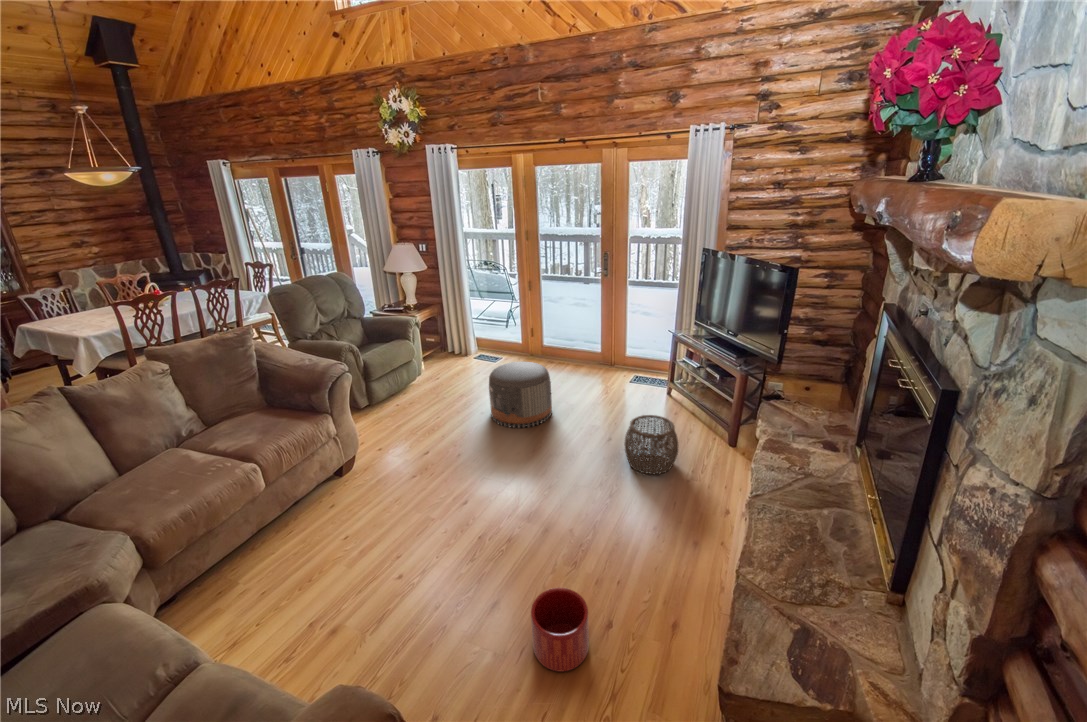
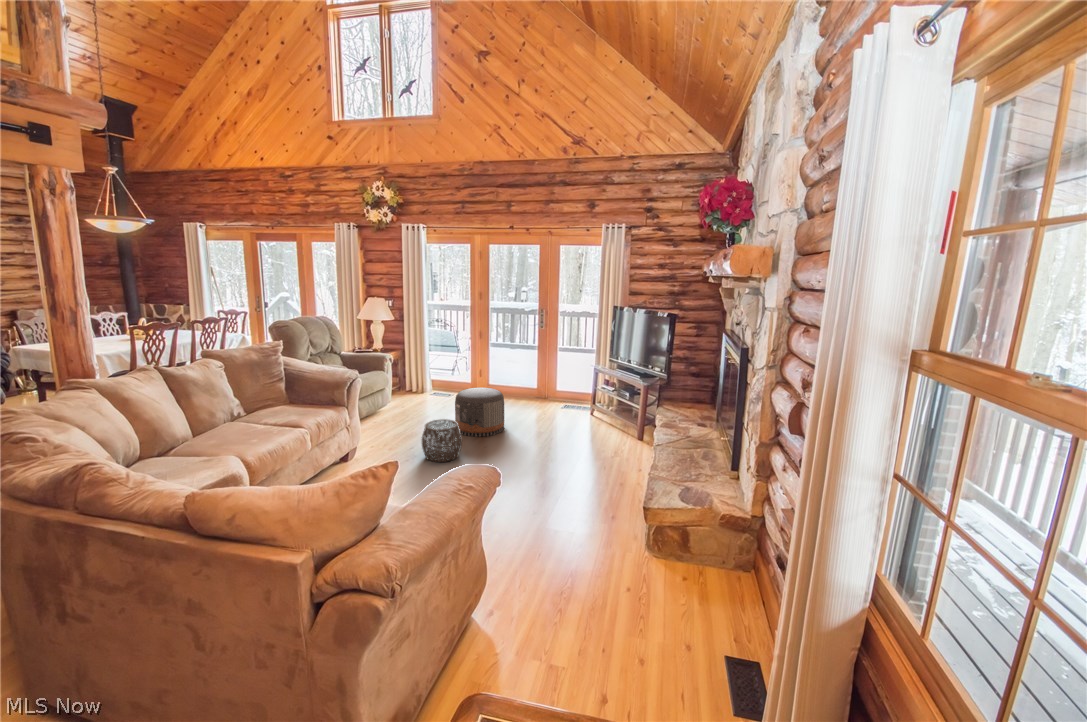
woven basket: present [624,415,679,475] -> present [422,419,462,462]
planter: present [531,588,589,671] -> none [518,502,556,551]

